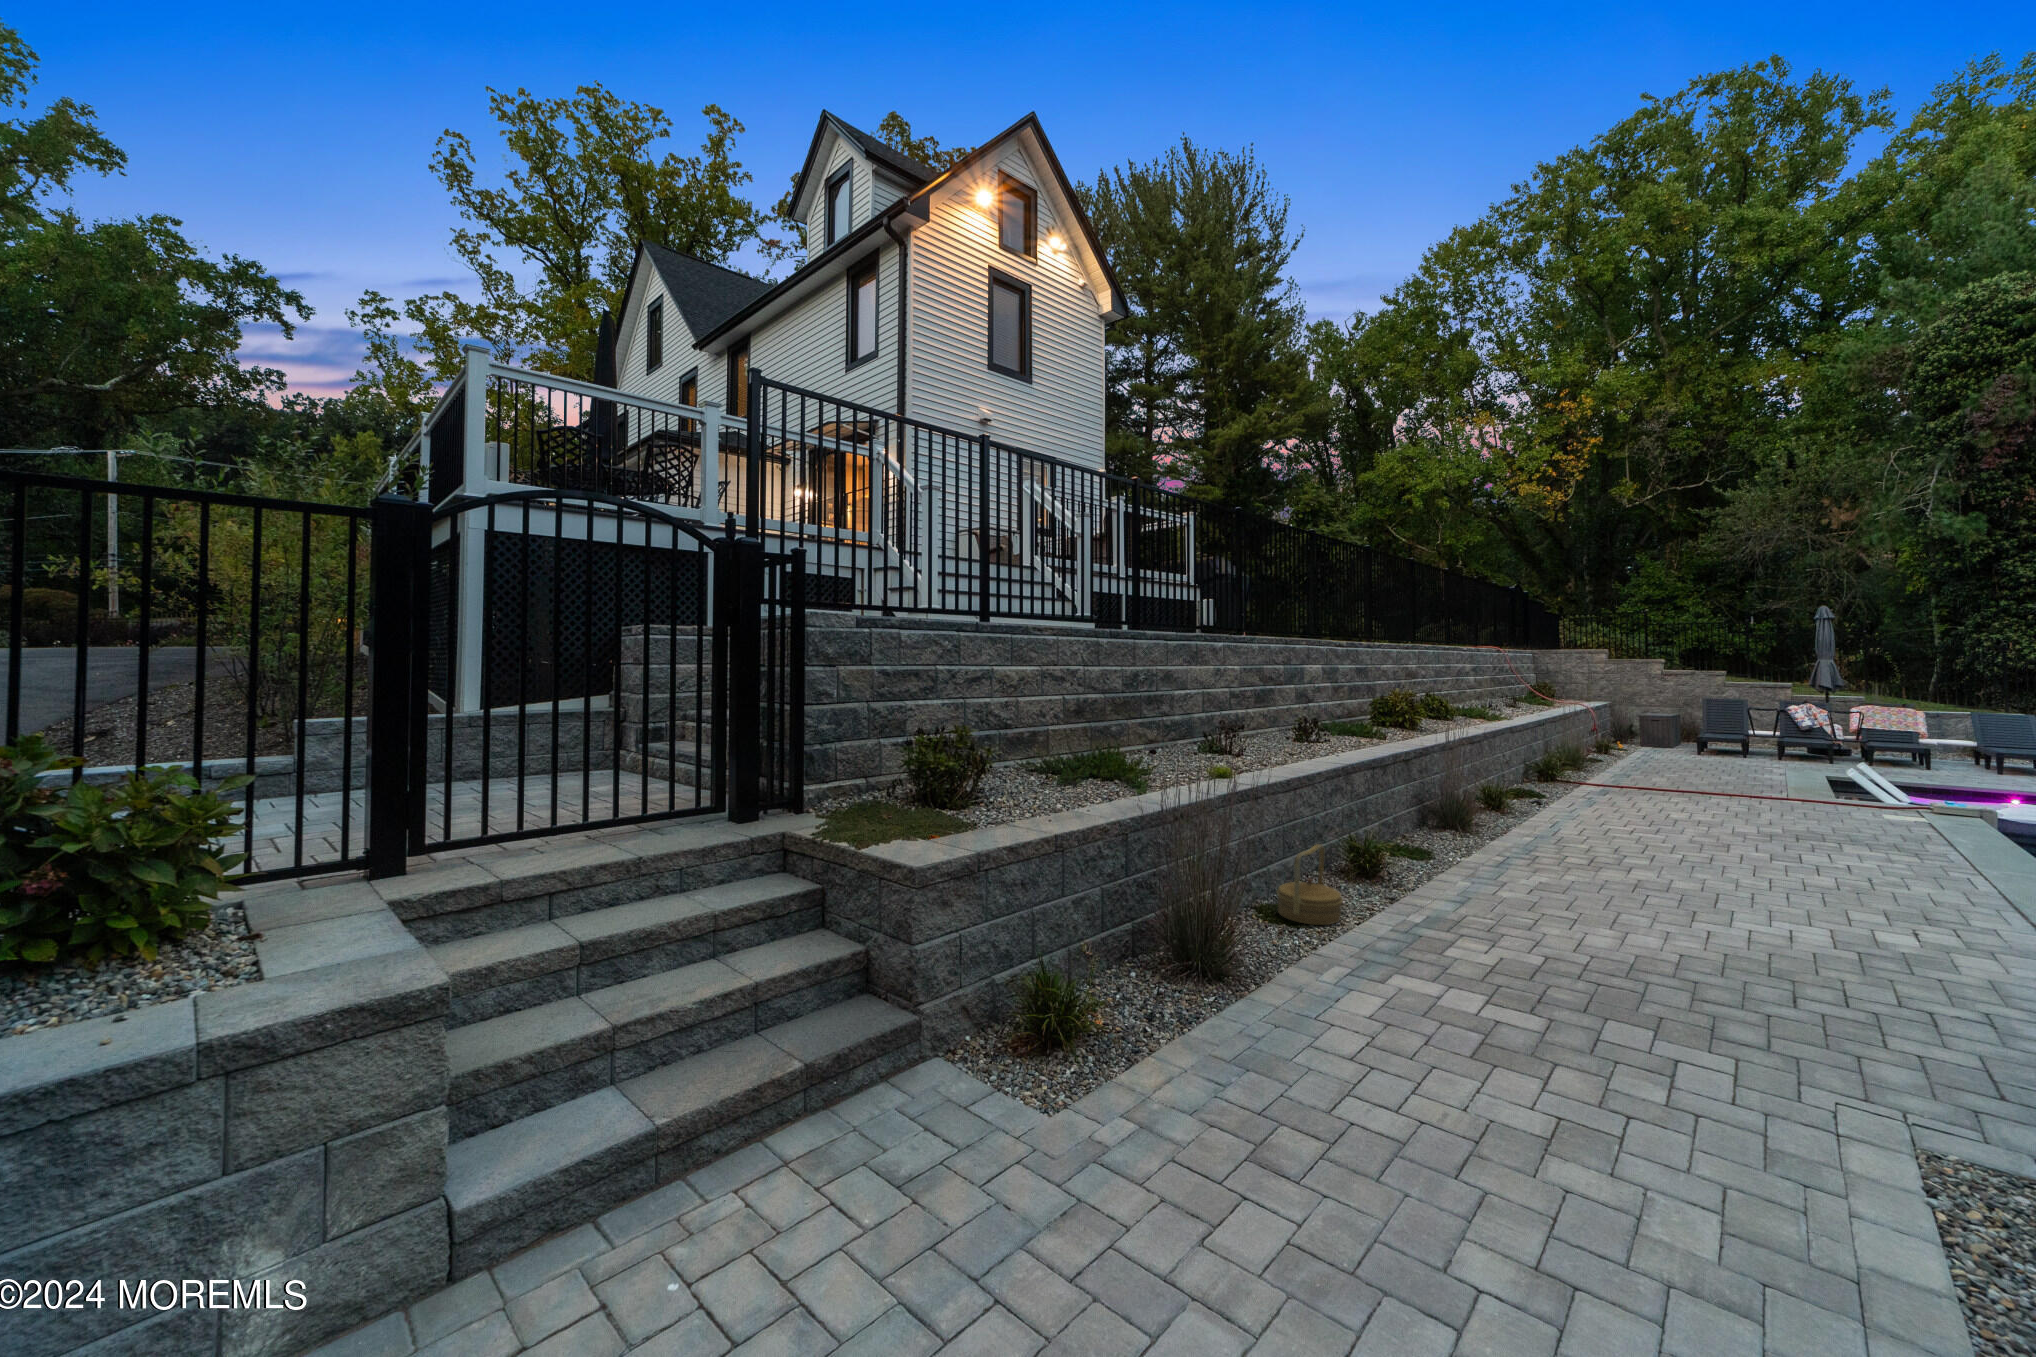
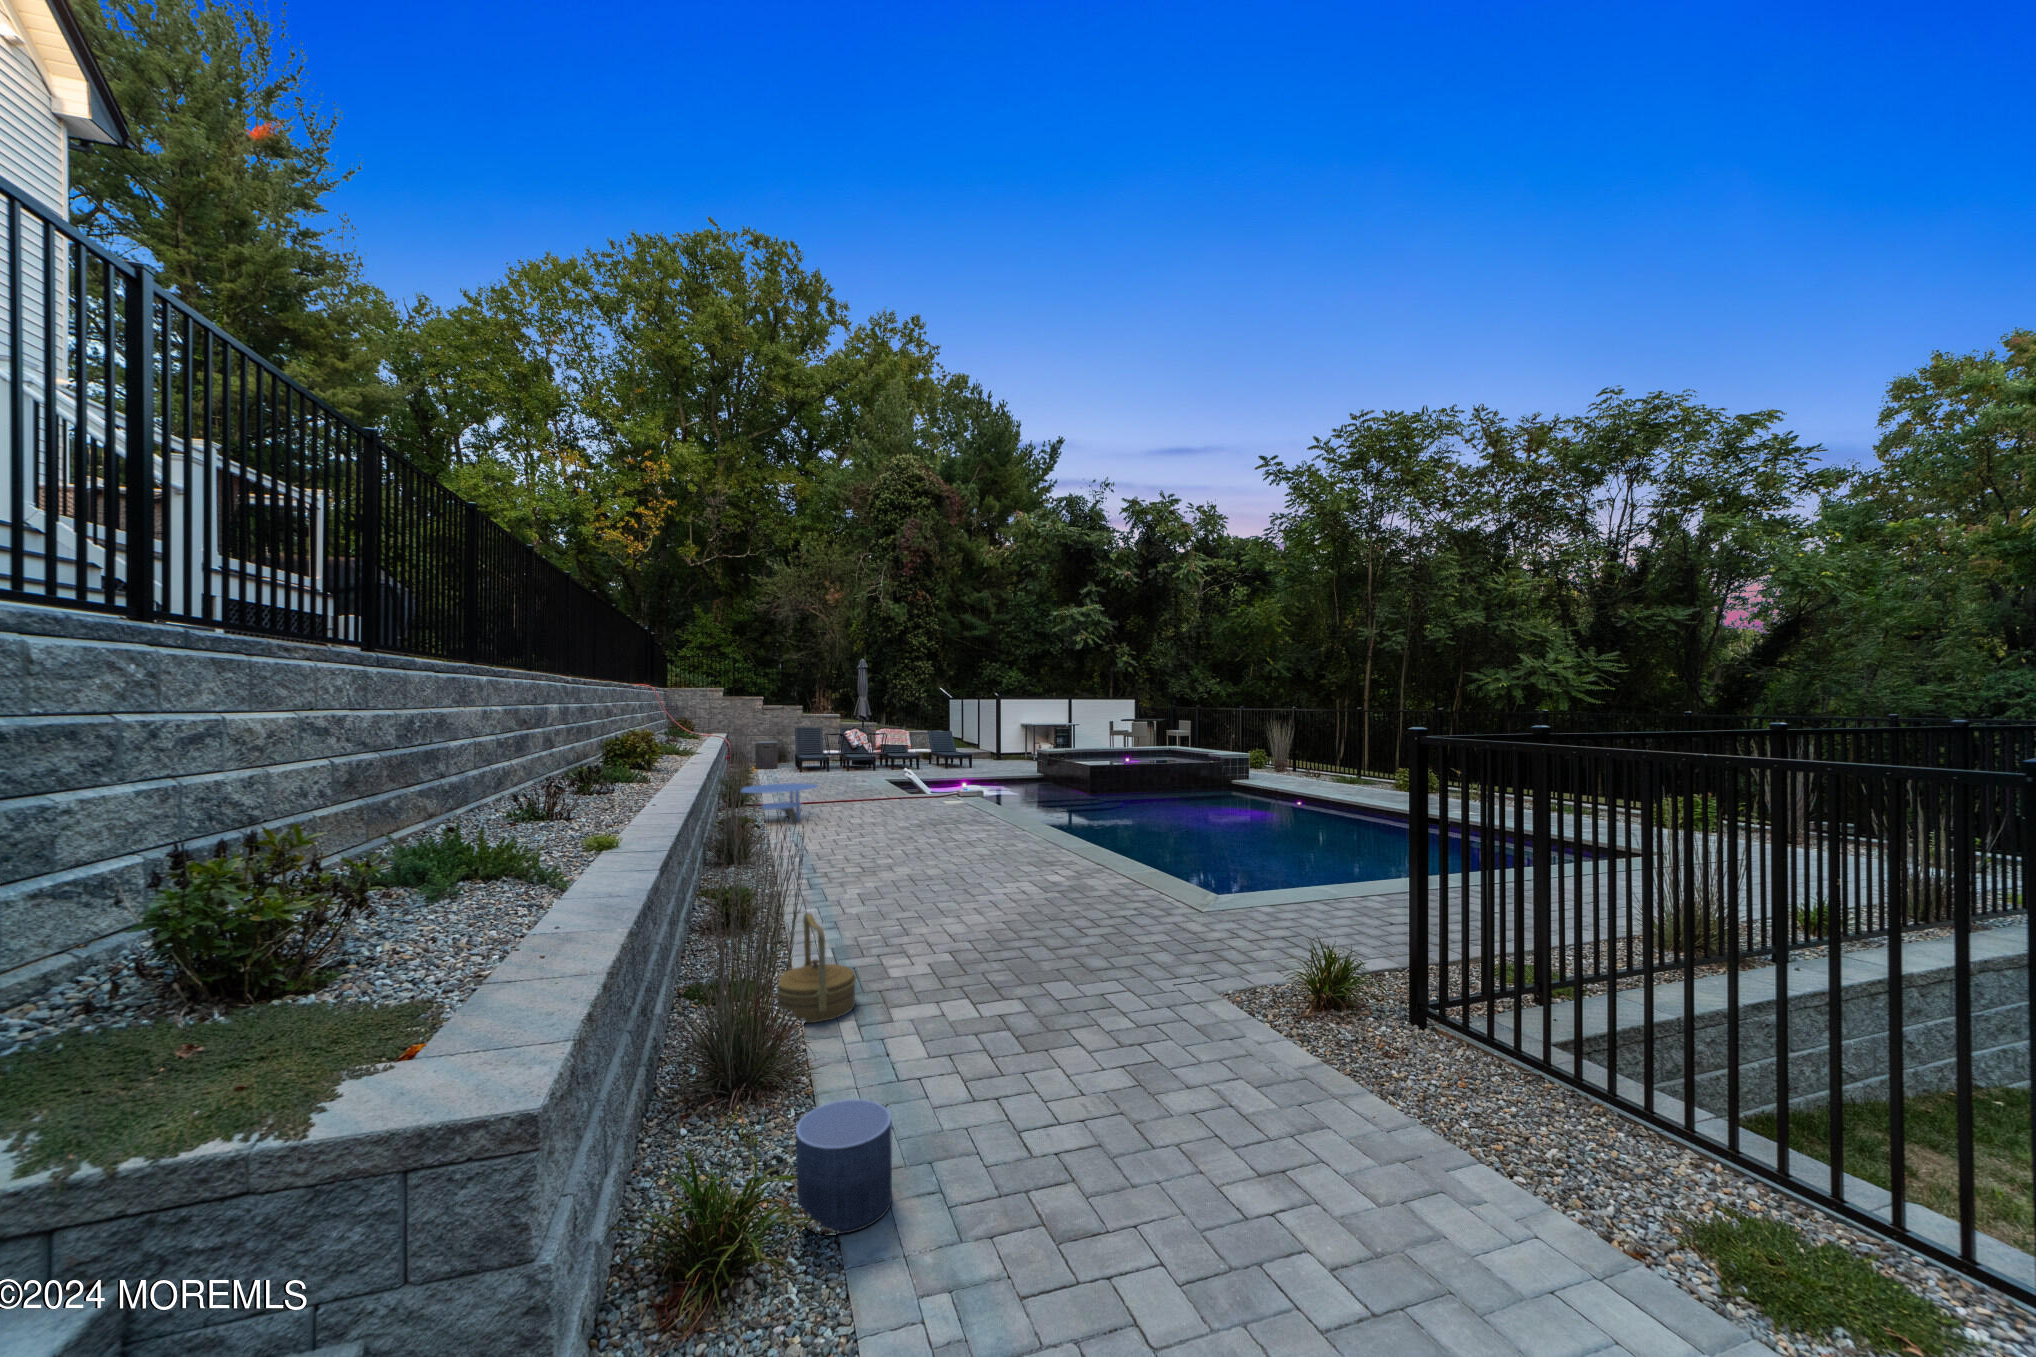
round table: none [1522,751,1629,799] -> present [741,783,818,824]
planter: none [1119,929,1176,998] -> present [796,1099,892,1234]

